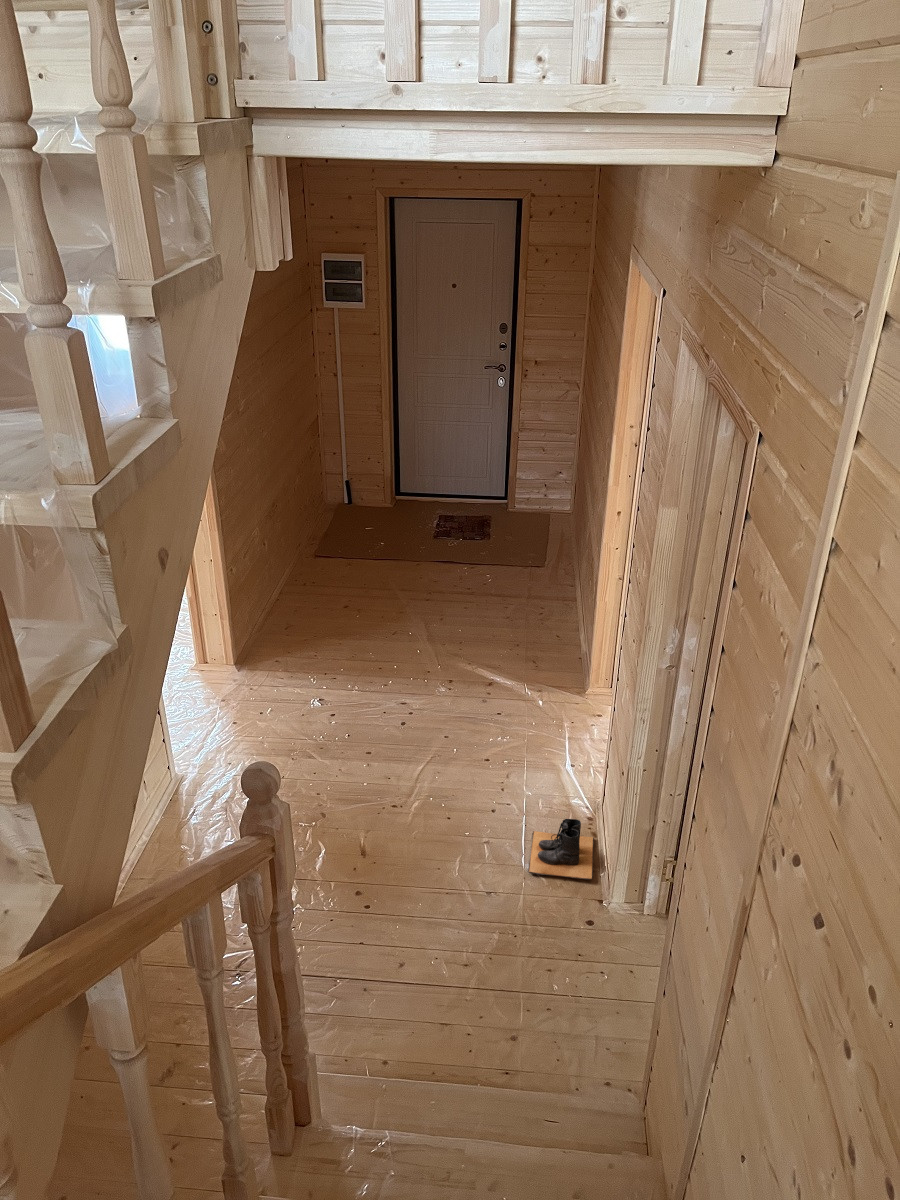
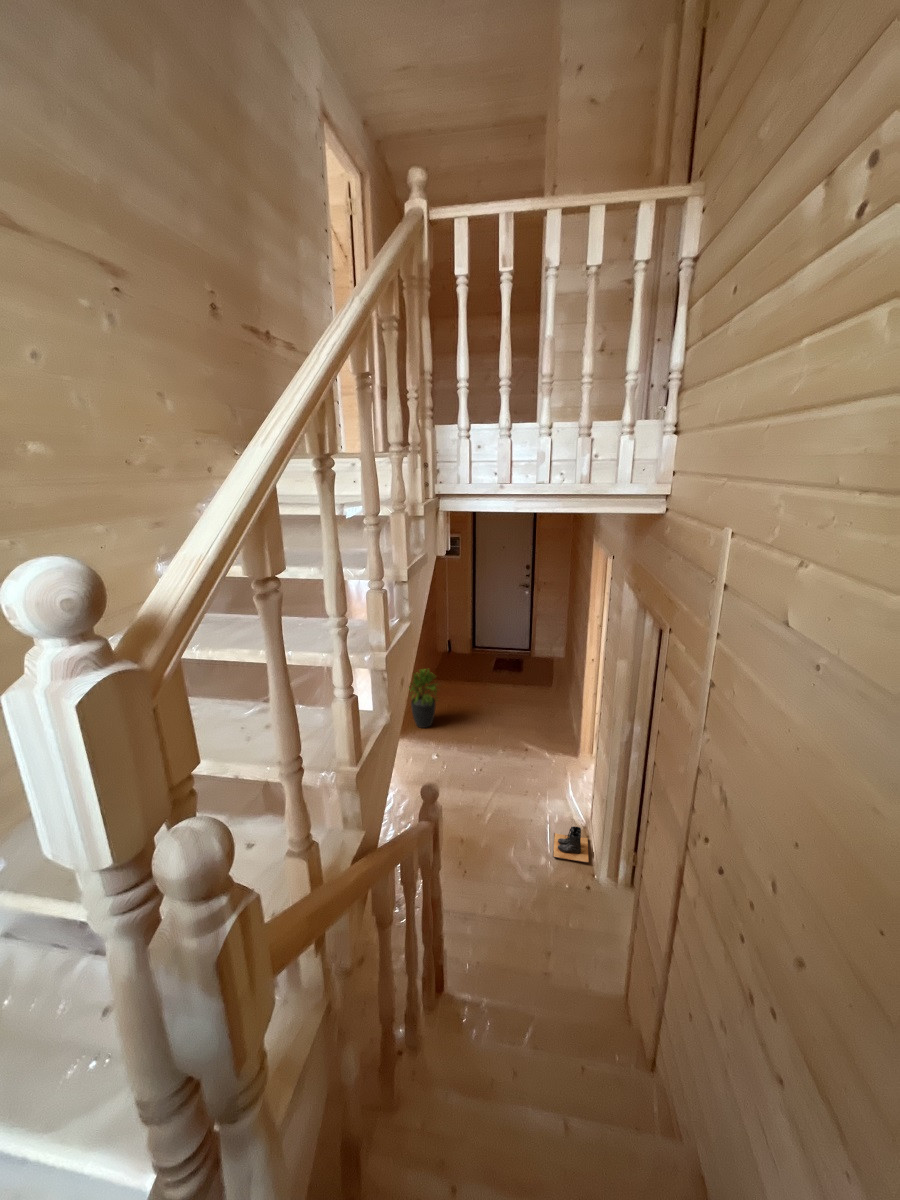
potted plant: none [252,533,327,649] -> present [409,669,437,728]

